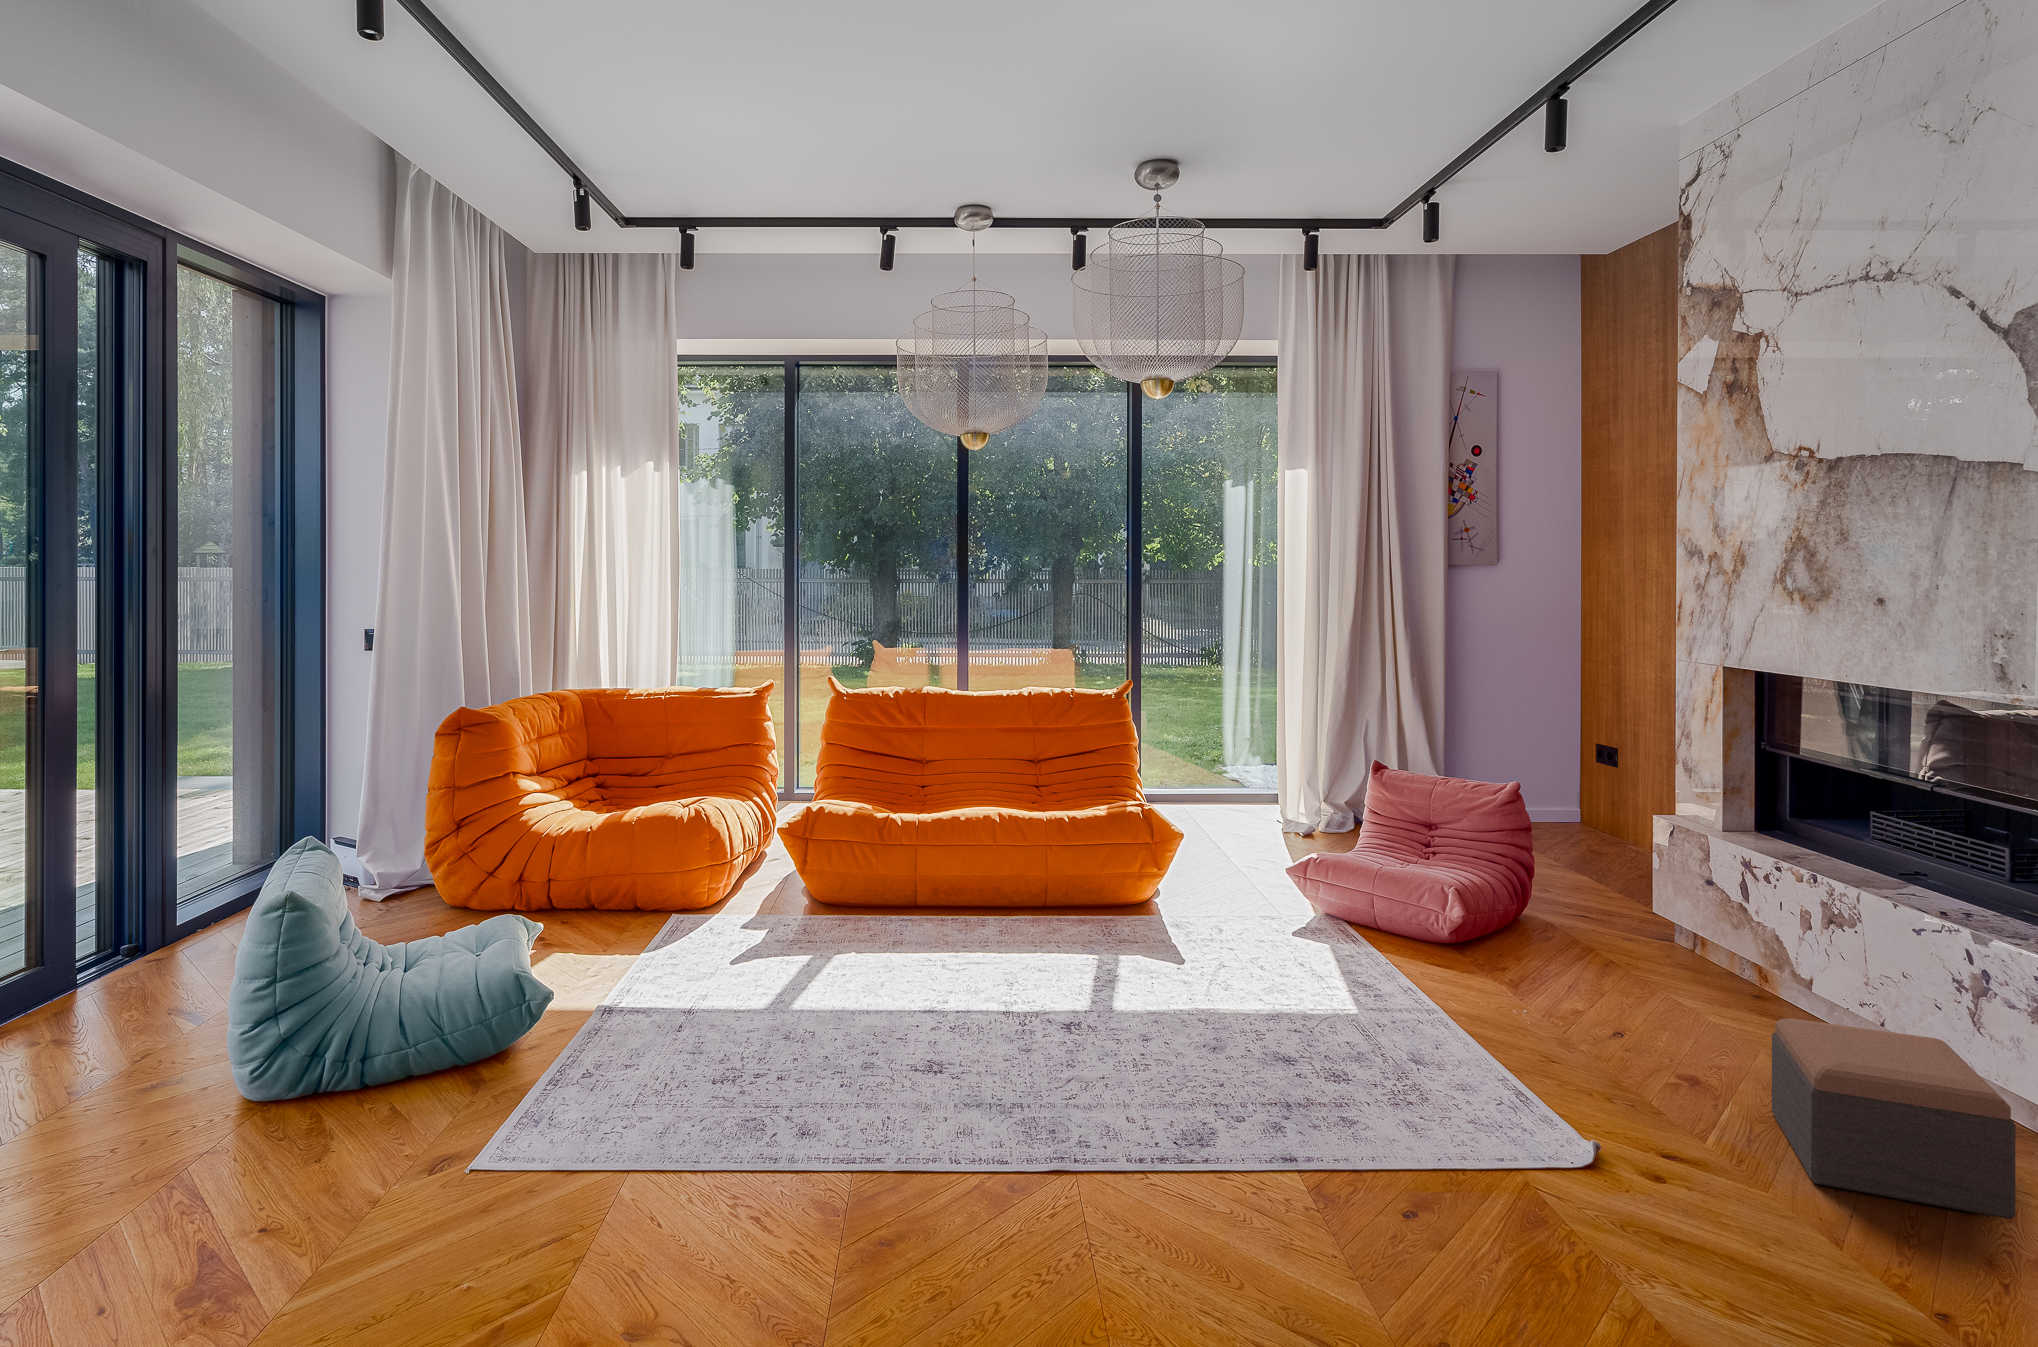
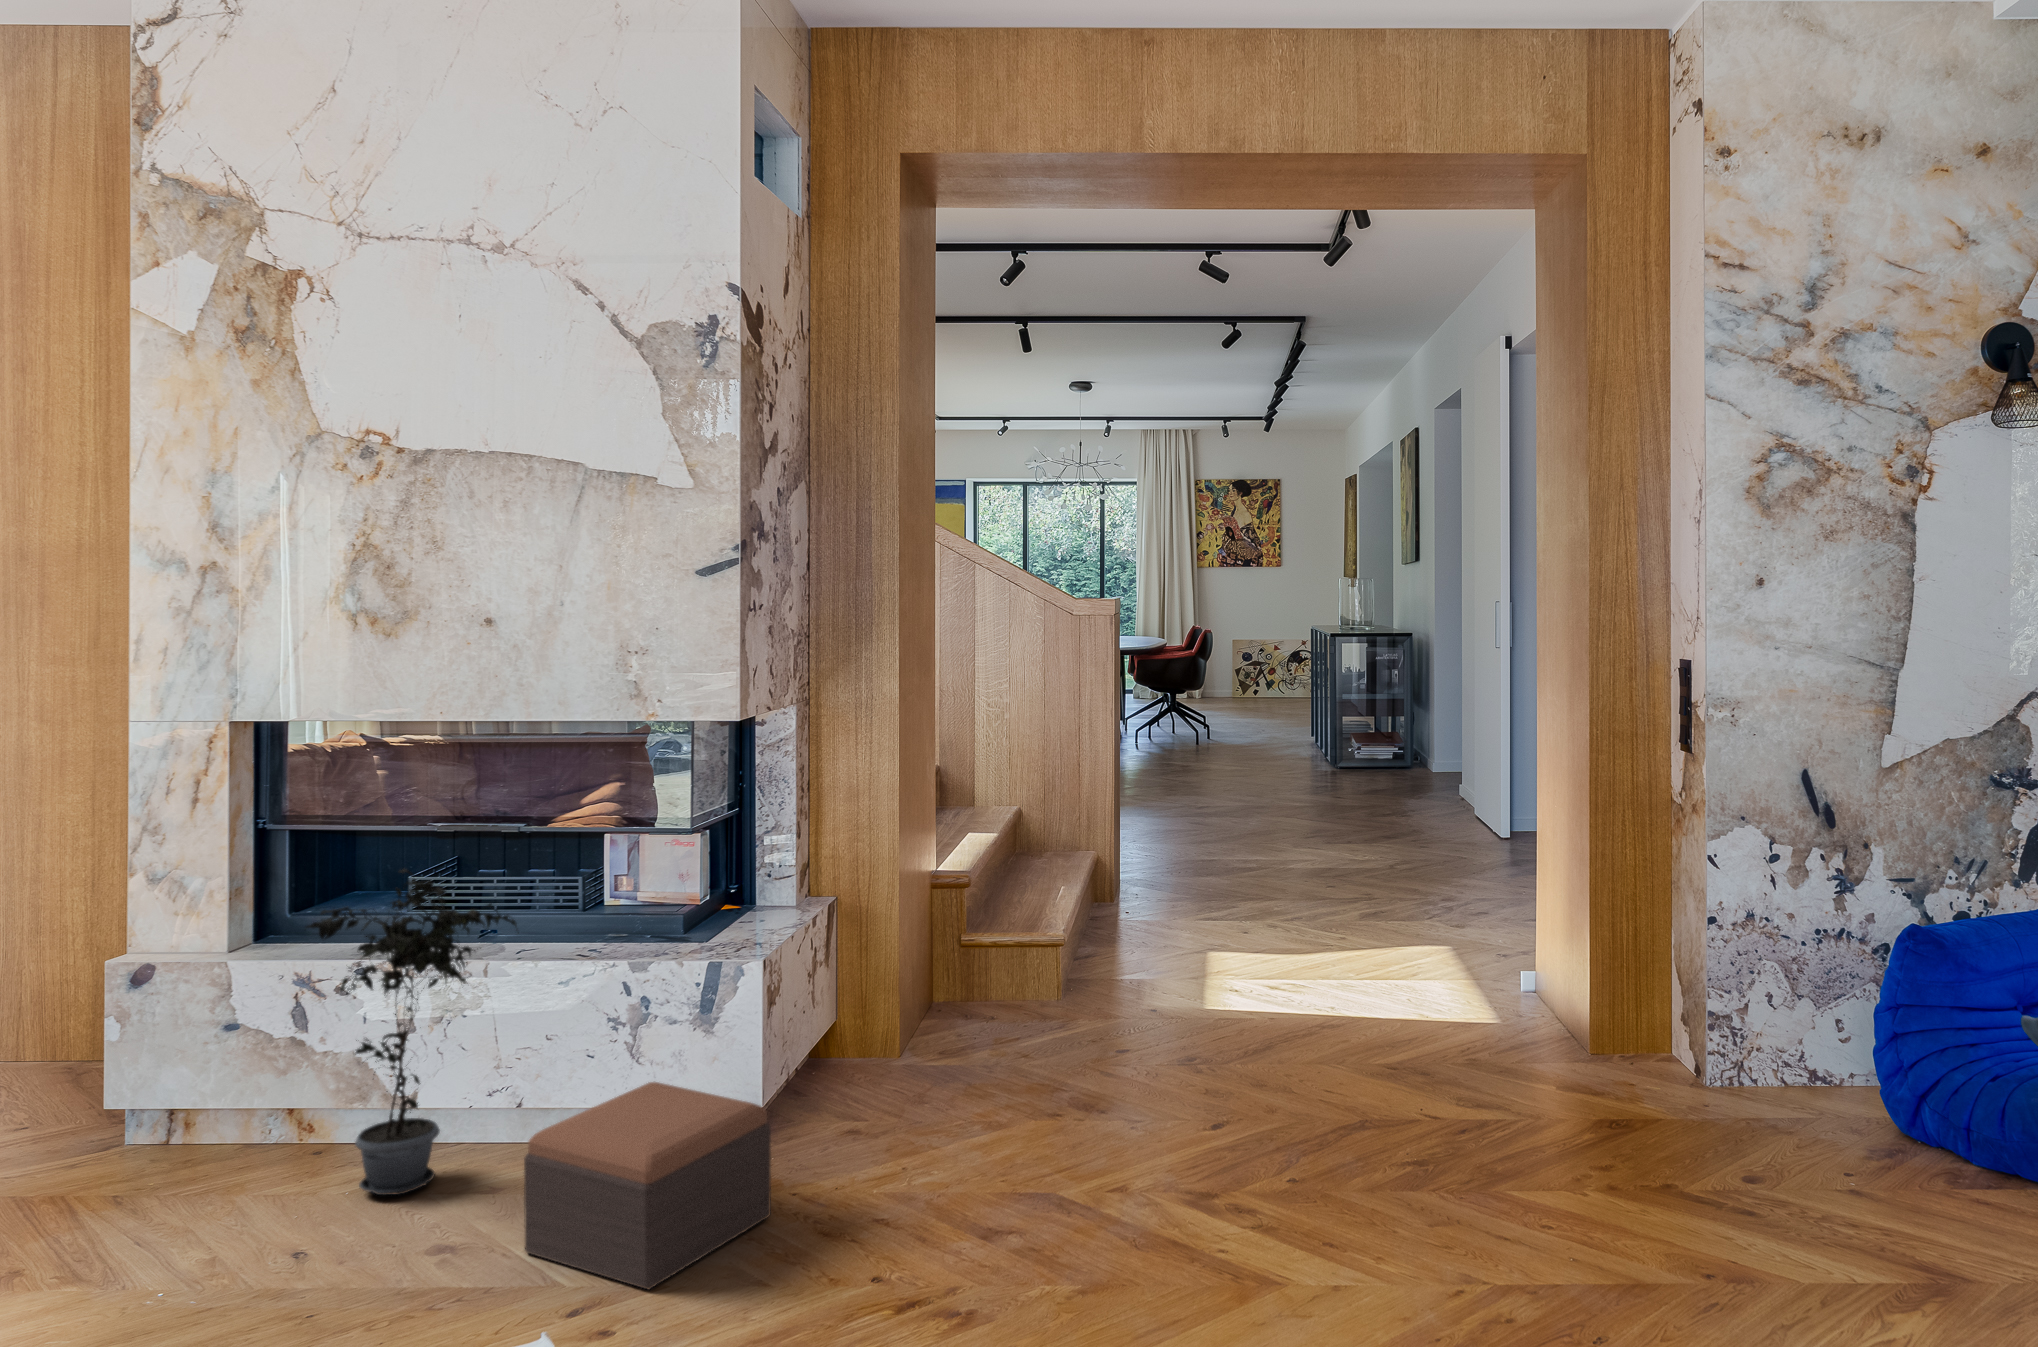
potted plant: none [1705,792,1854,1047] -> present [307,869,516,1195]

